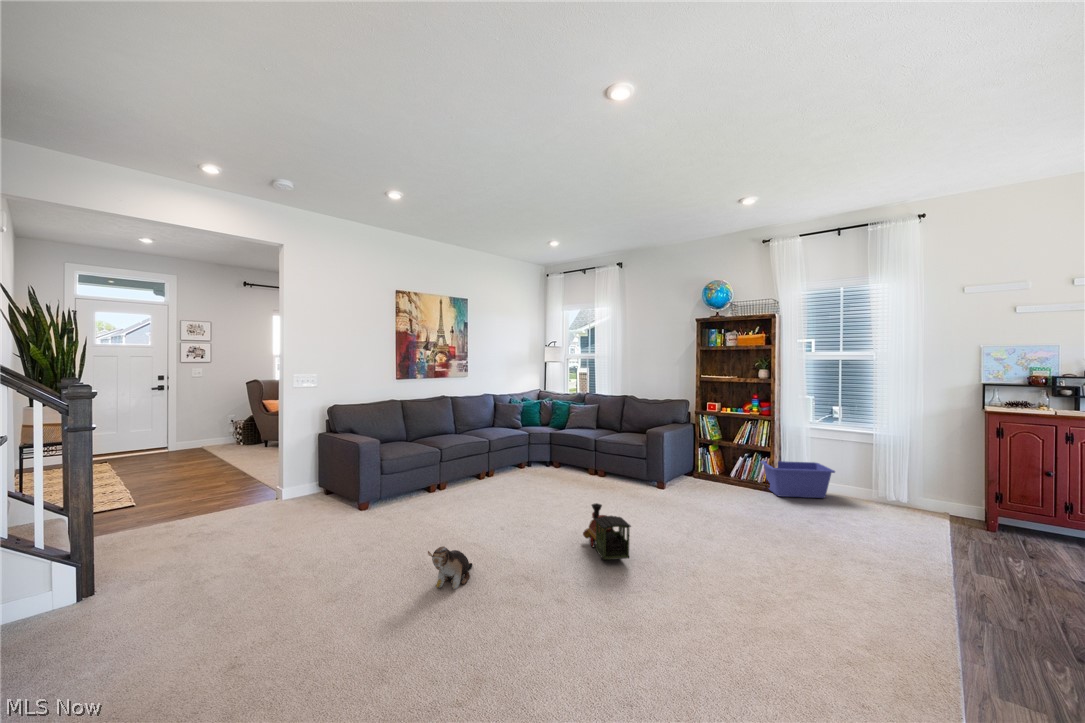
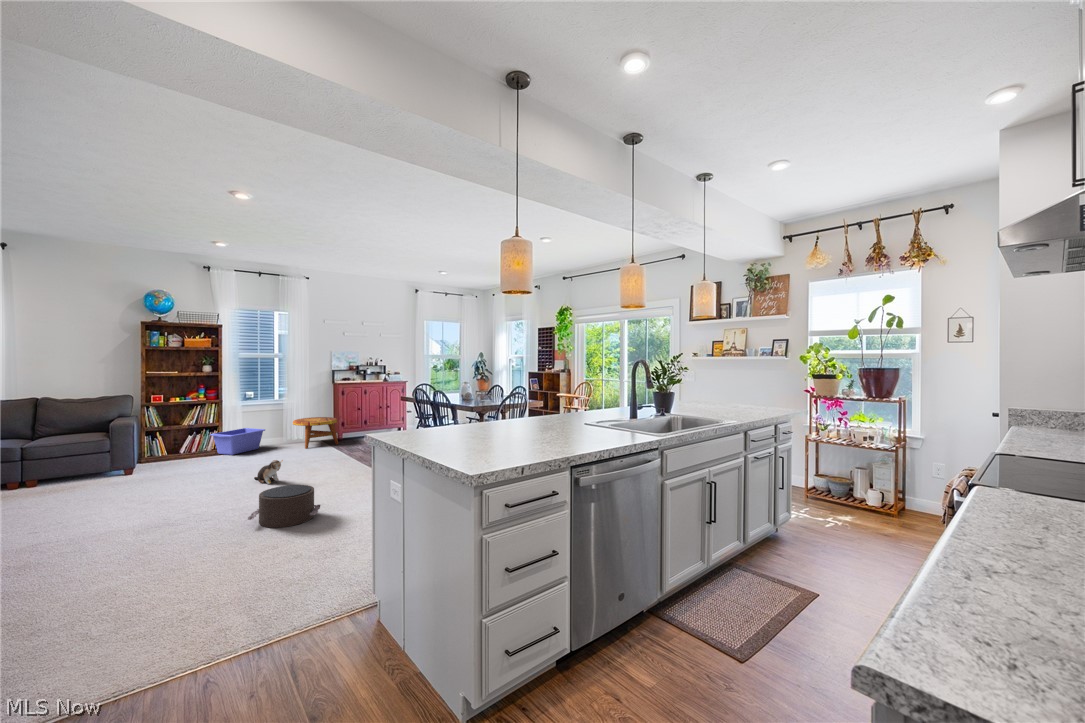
side table: none [880,466,976,534] -> present [293,417,338,449]
toy train: present [583,503,631,560] -> none [172,475,235,507]
plush toy: present [428,546,472,589] -> present [254,460,283,484]
pouf: none [540,569,638,665] -> present [248,485,320,528]

